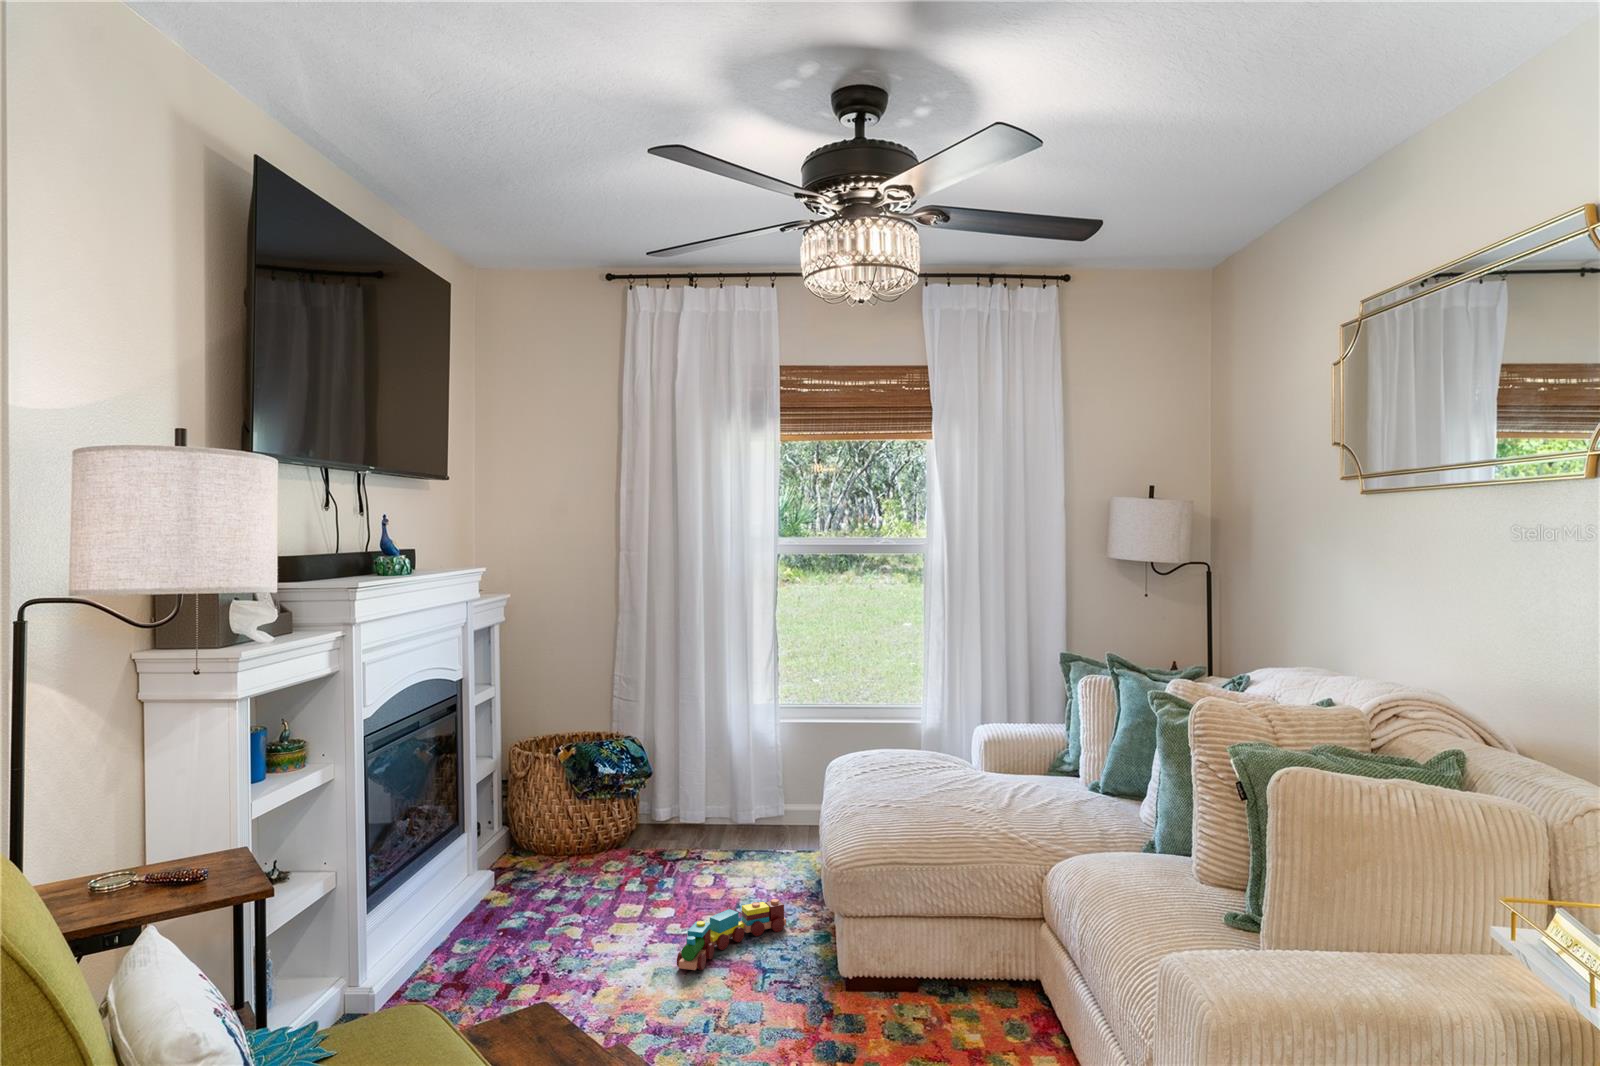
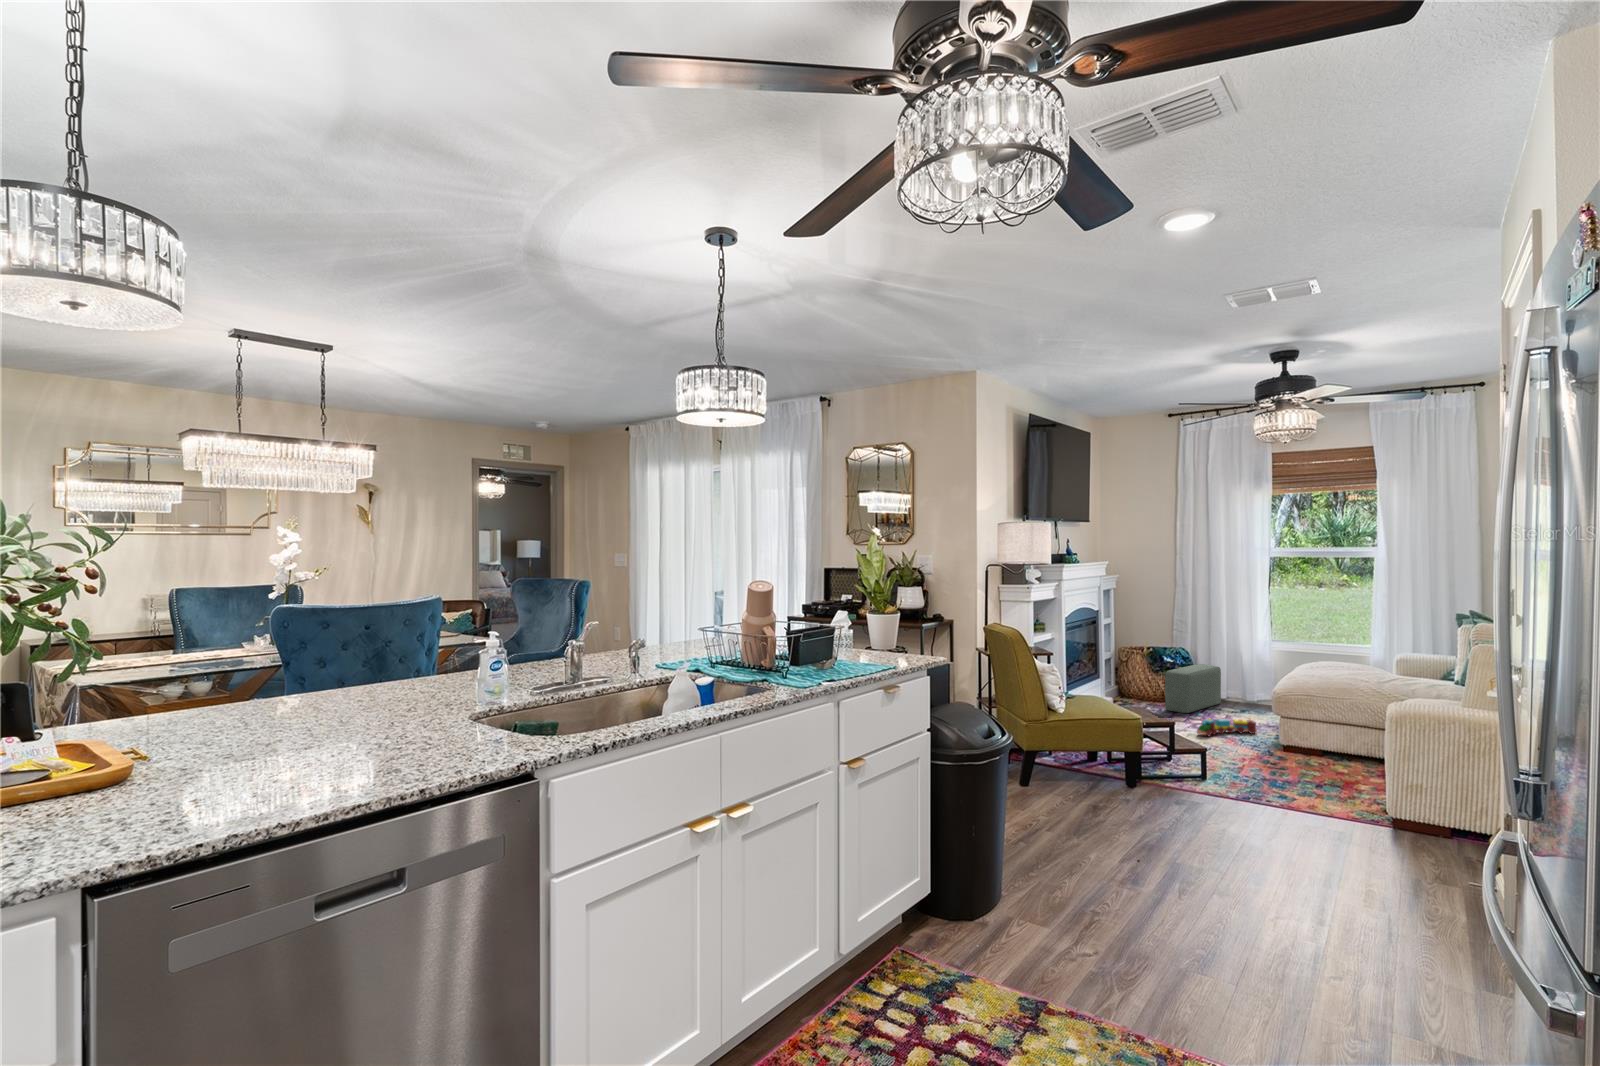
pouf: none [602,765,697,886] -> present [1165,664,1221,713]

